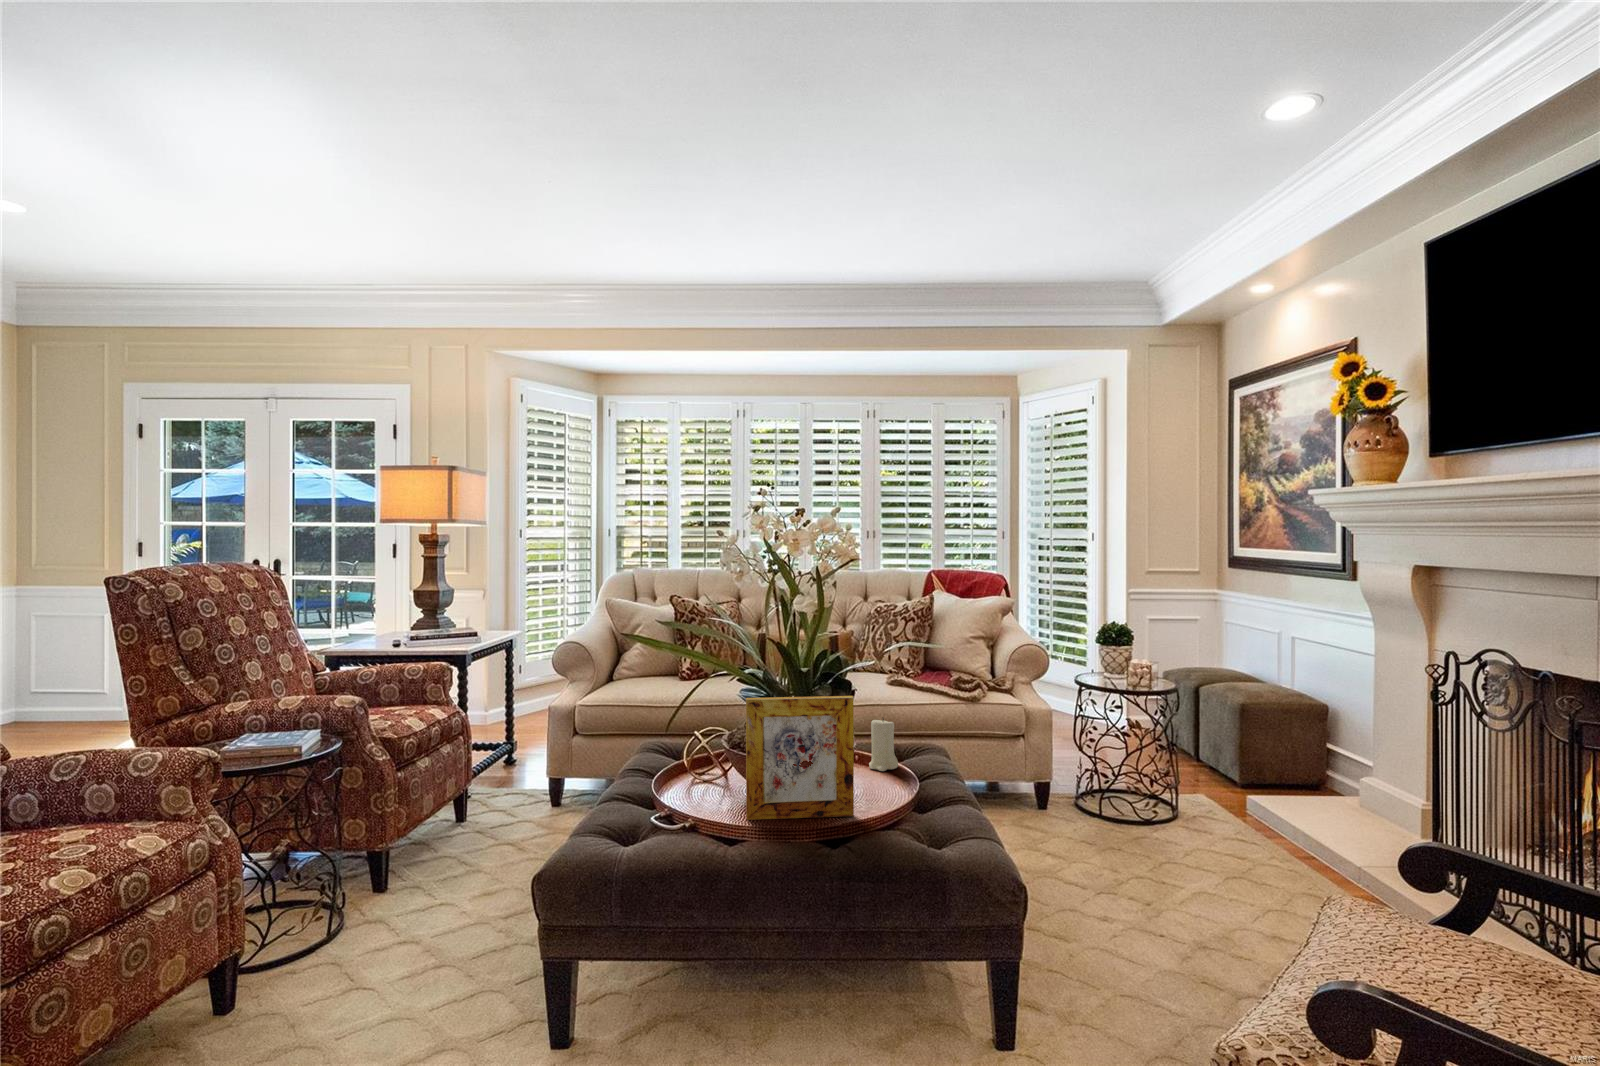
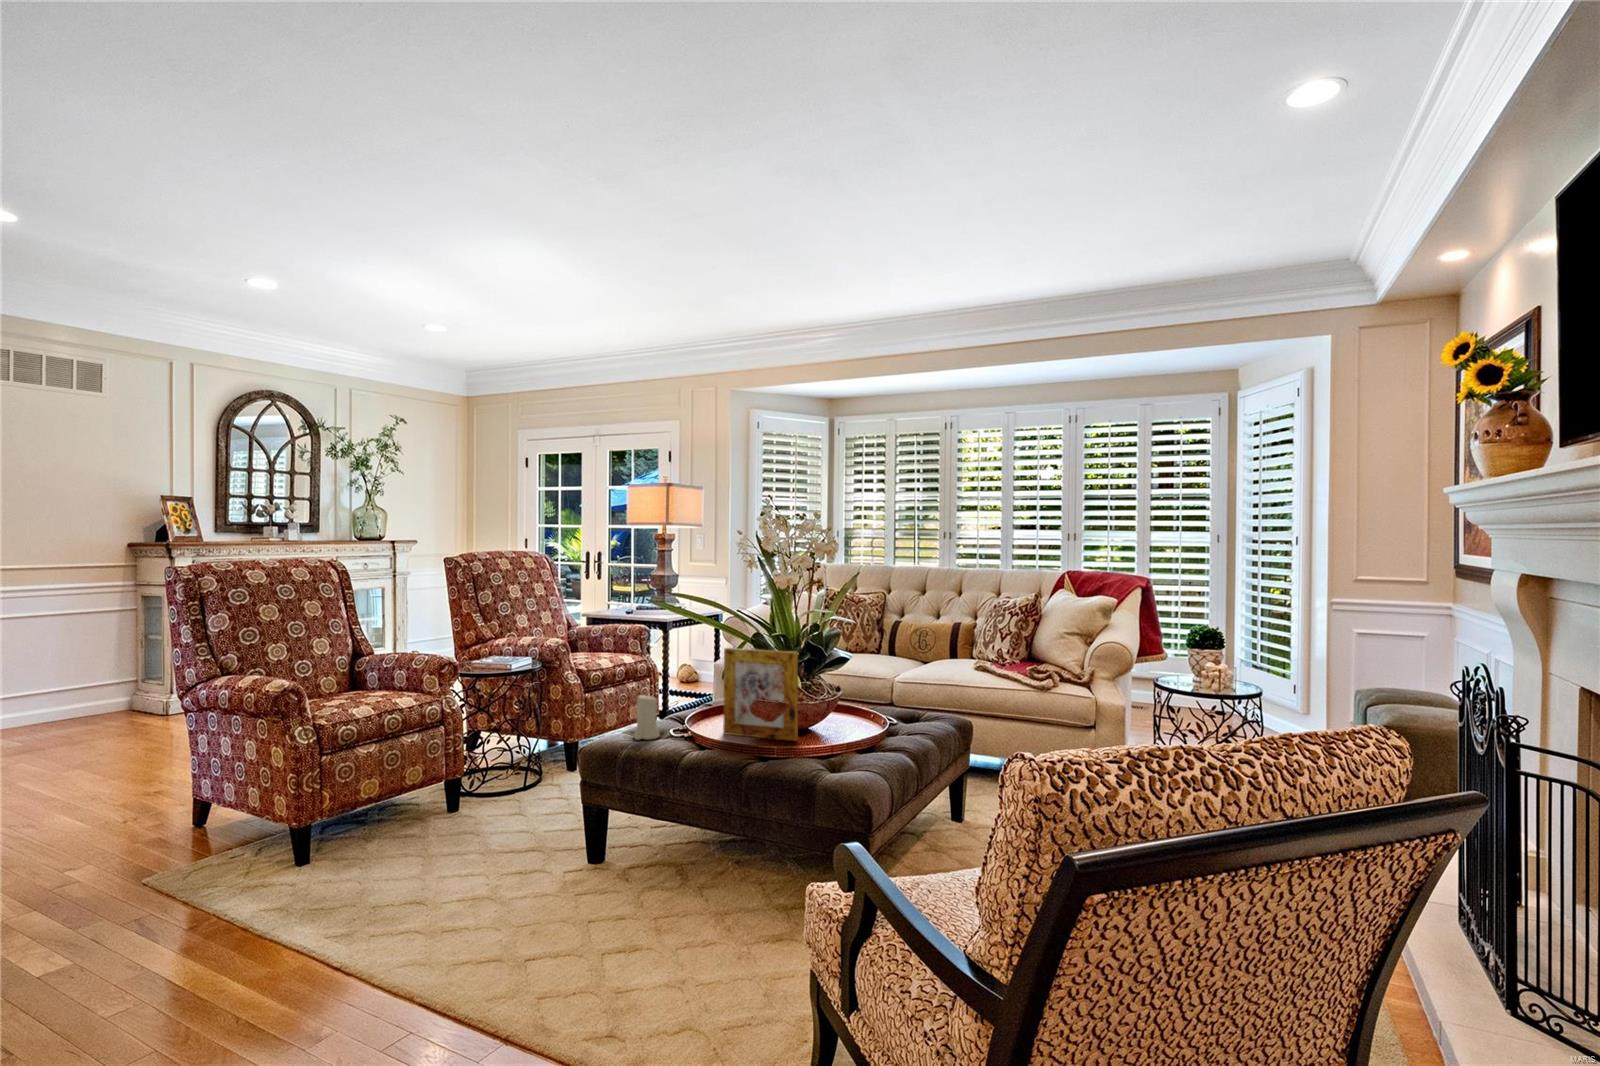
candle: present [869,718,898,771] -> present [633,695,660,740]

